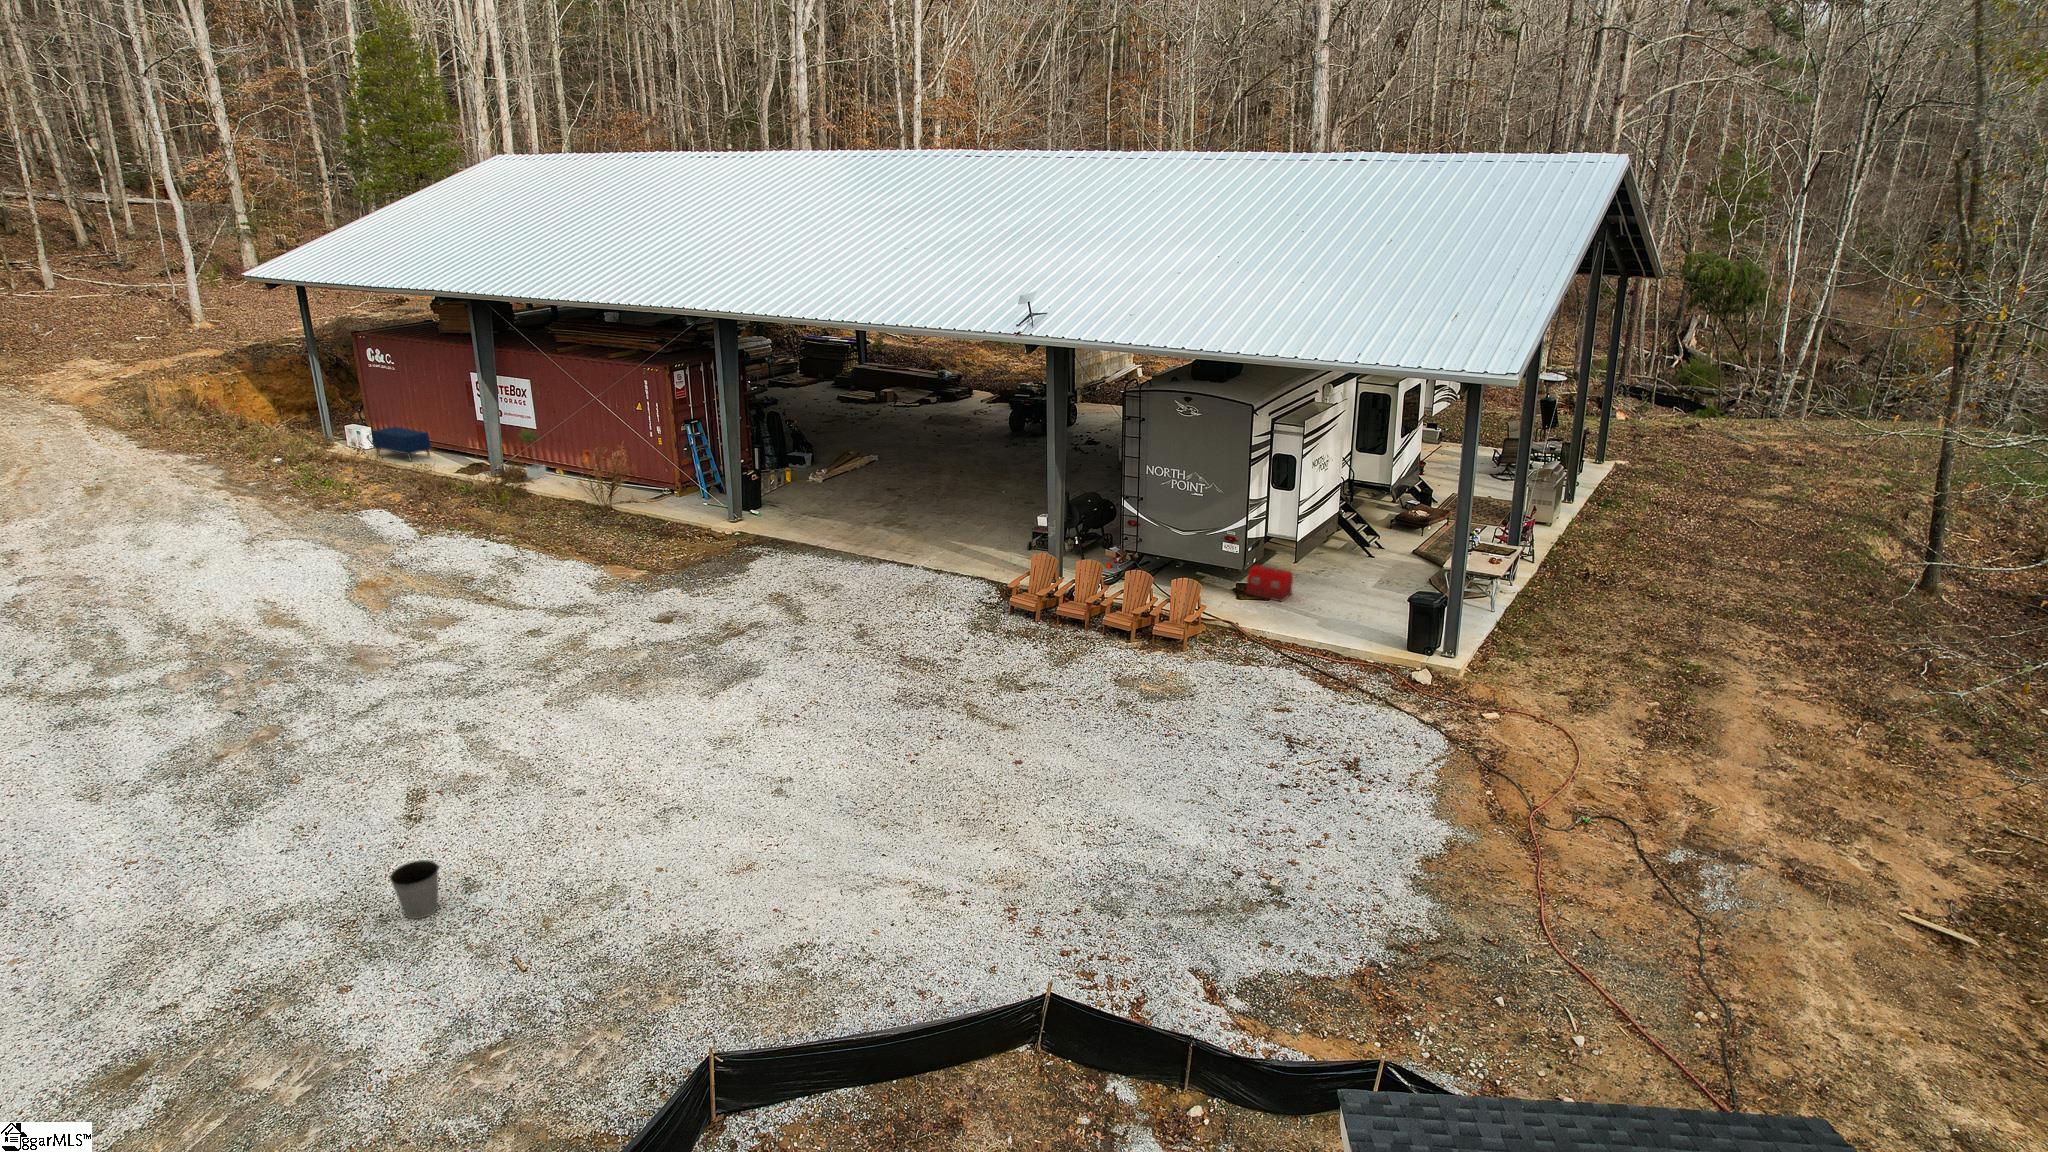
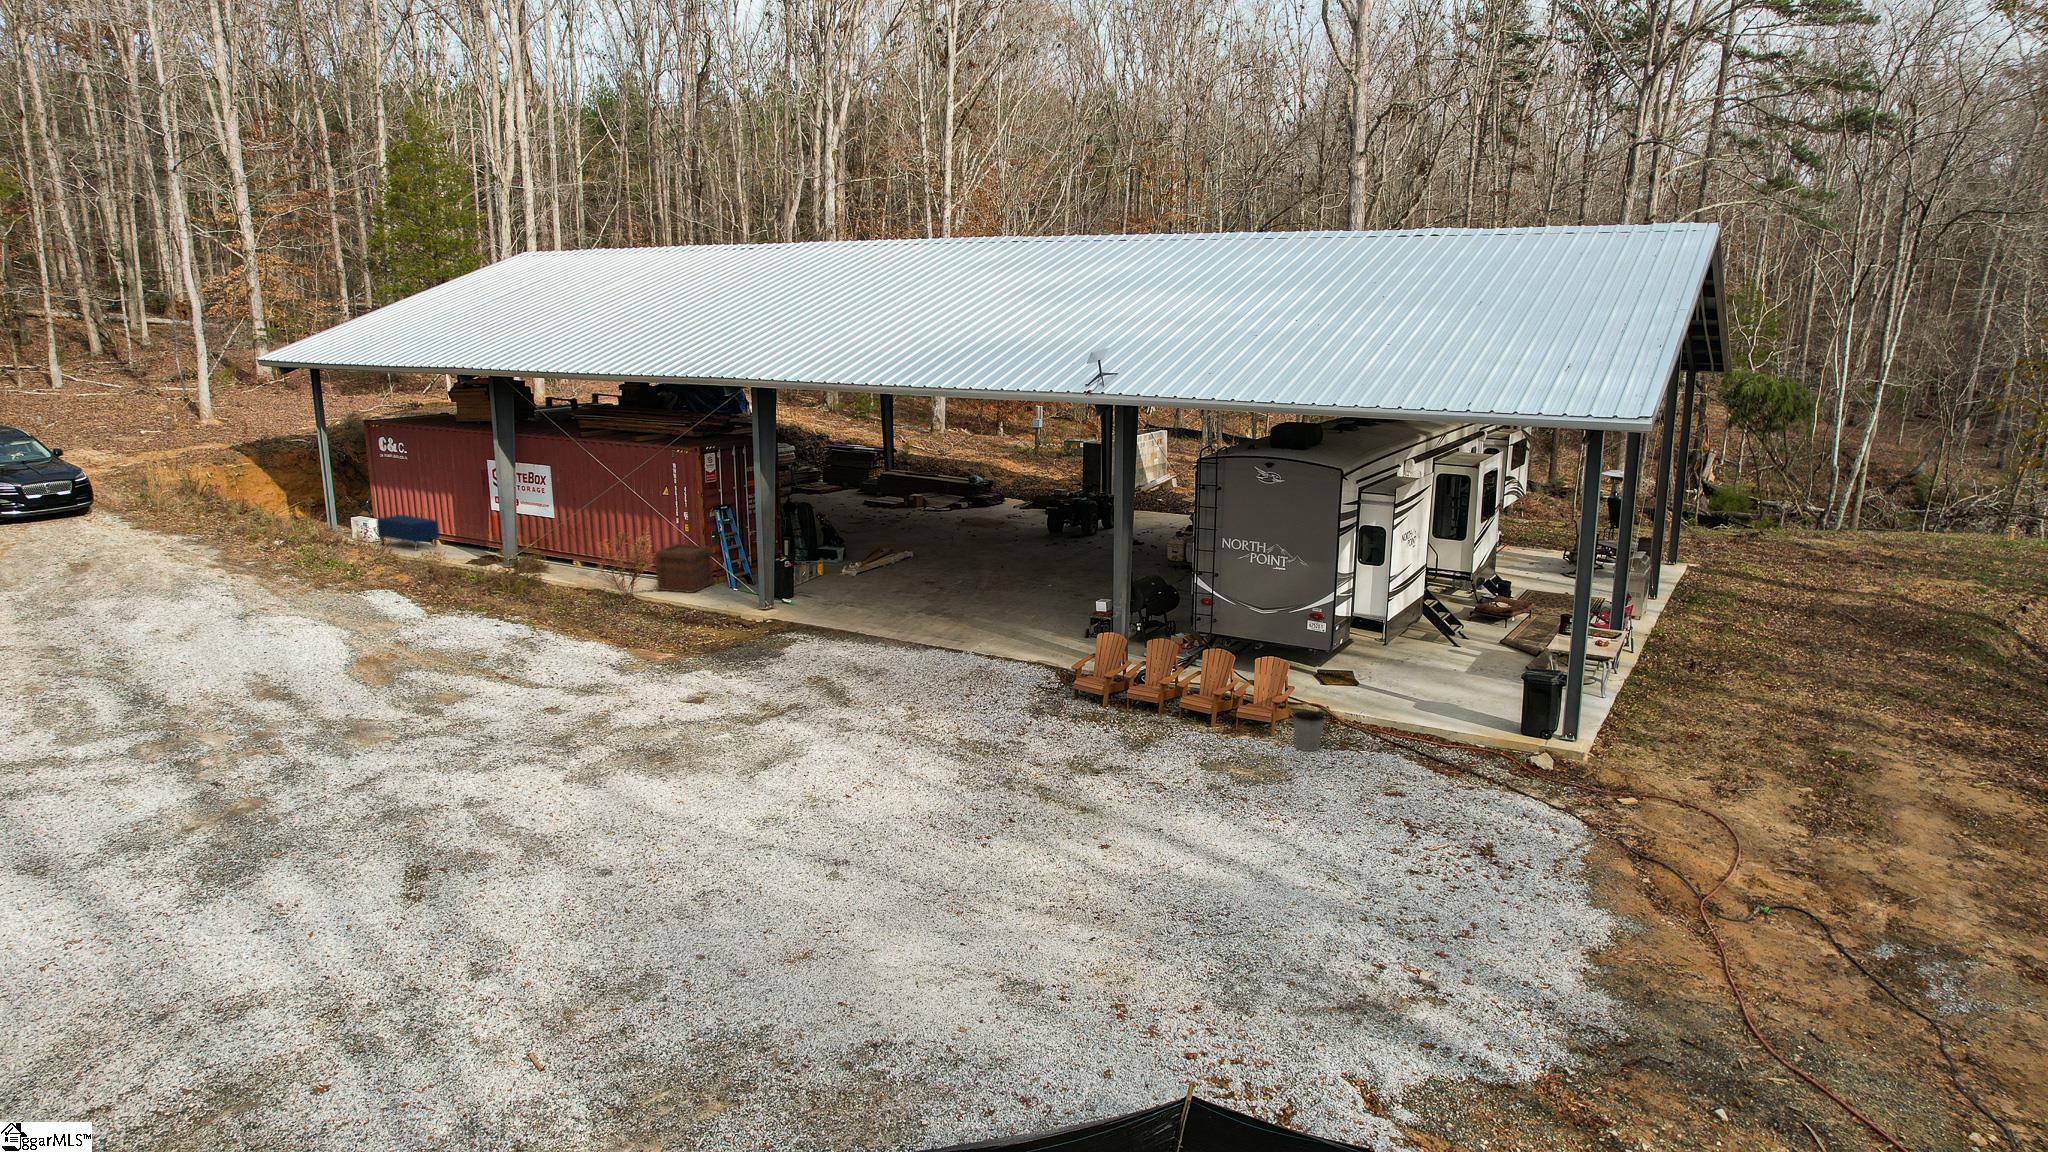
potted tree: present [519,429,547,479] -> none [534,514,562,567]
wooden crate: none [632,459,687,506] -> present [655,544,713,593]
toolbox: present [1246,564,1293,601] -> none [1332,646,1384,688]
bucket: present [389,860,440,919] -> present [1293,710,1326,751]

